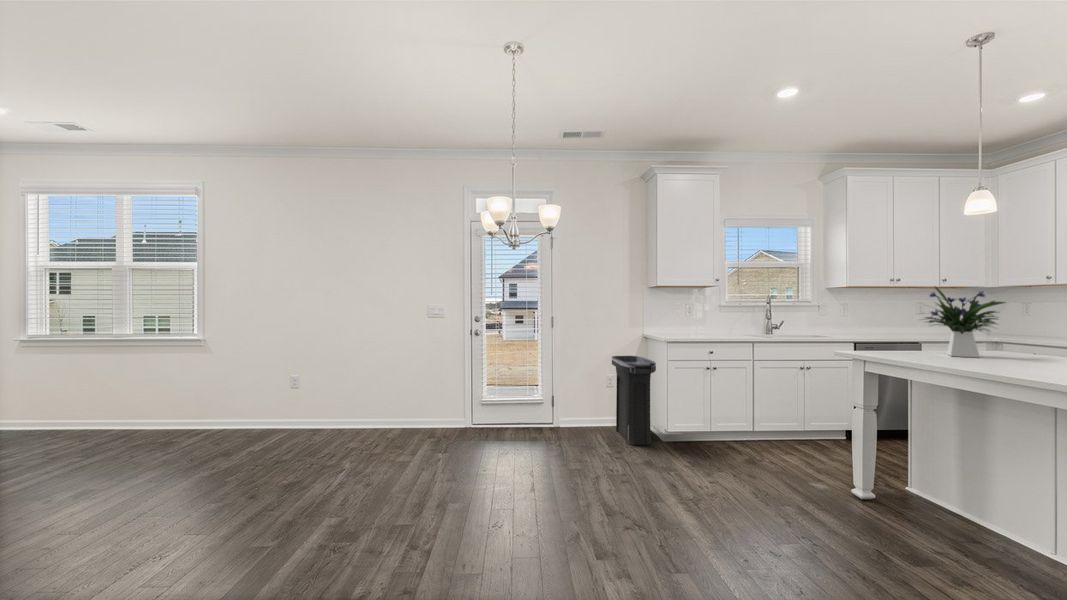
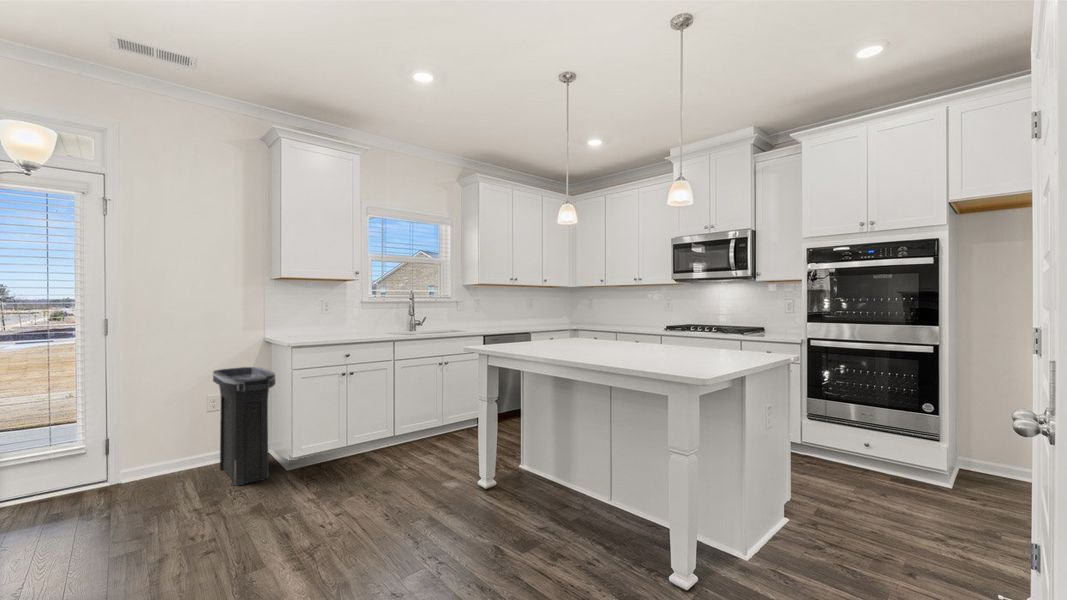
flower arrangement: present [926,286,1006,357] -> none [527,285,584,346]

